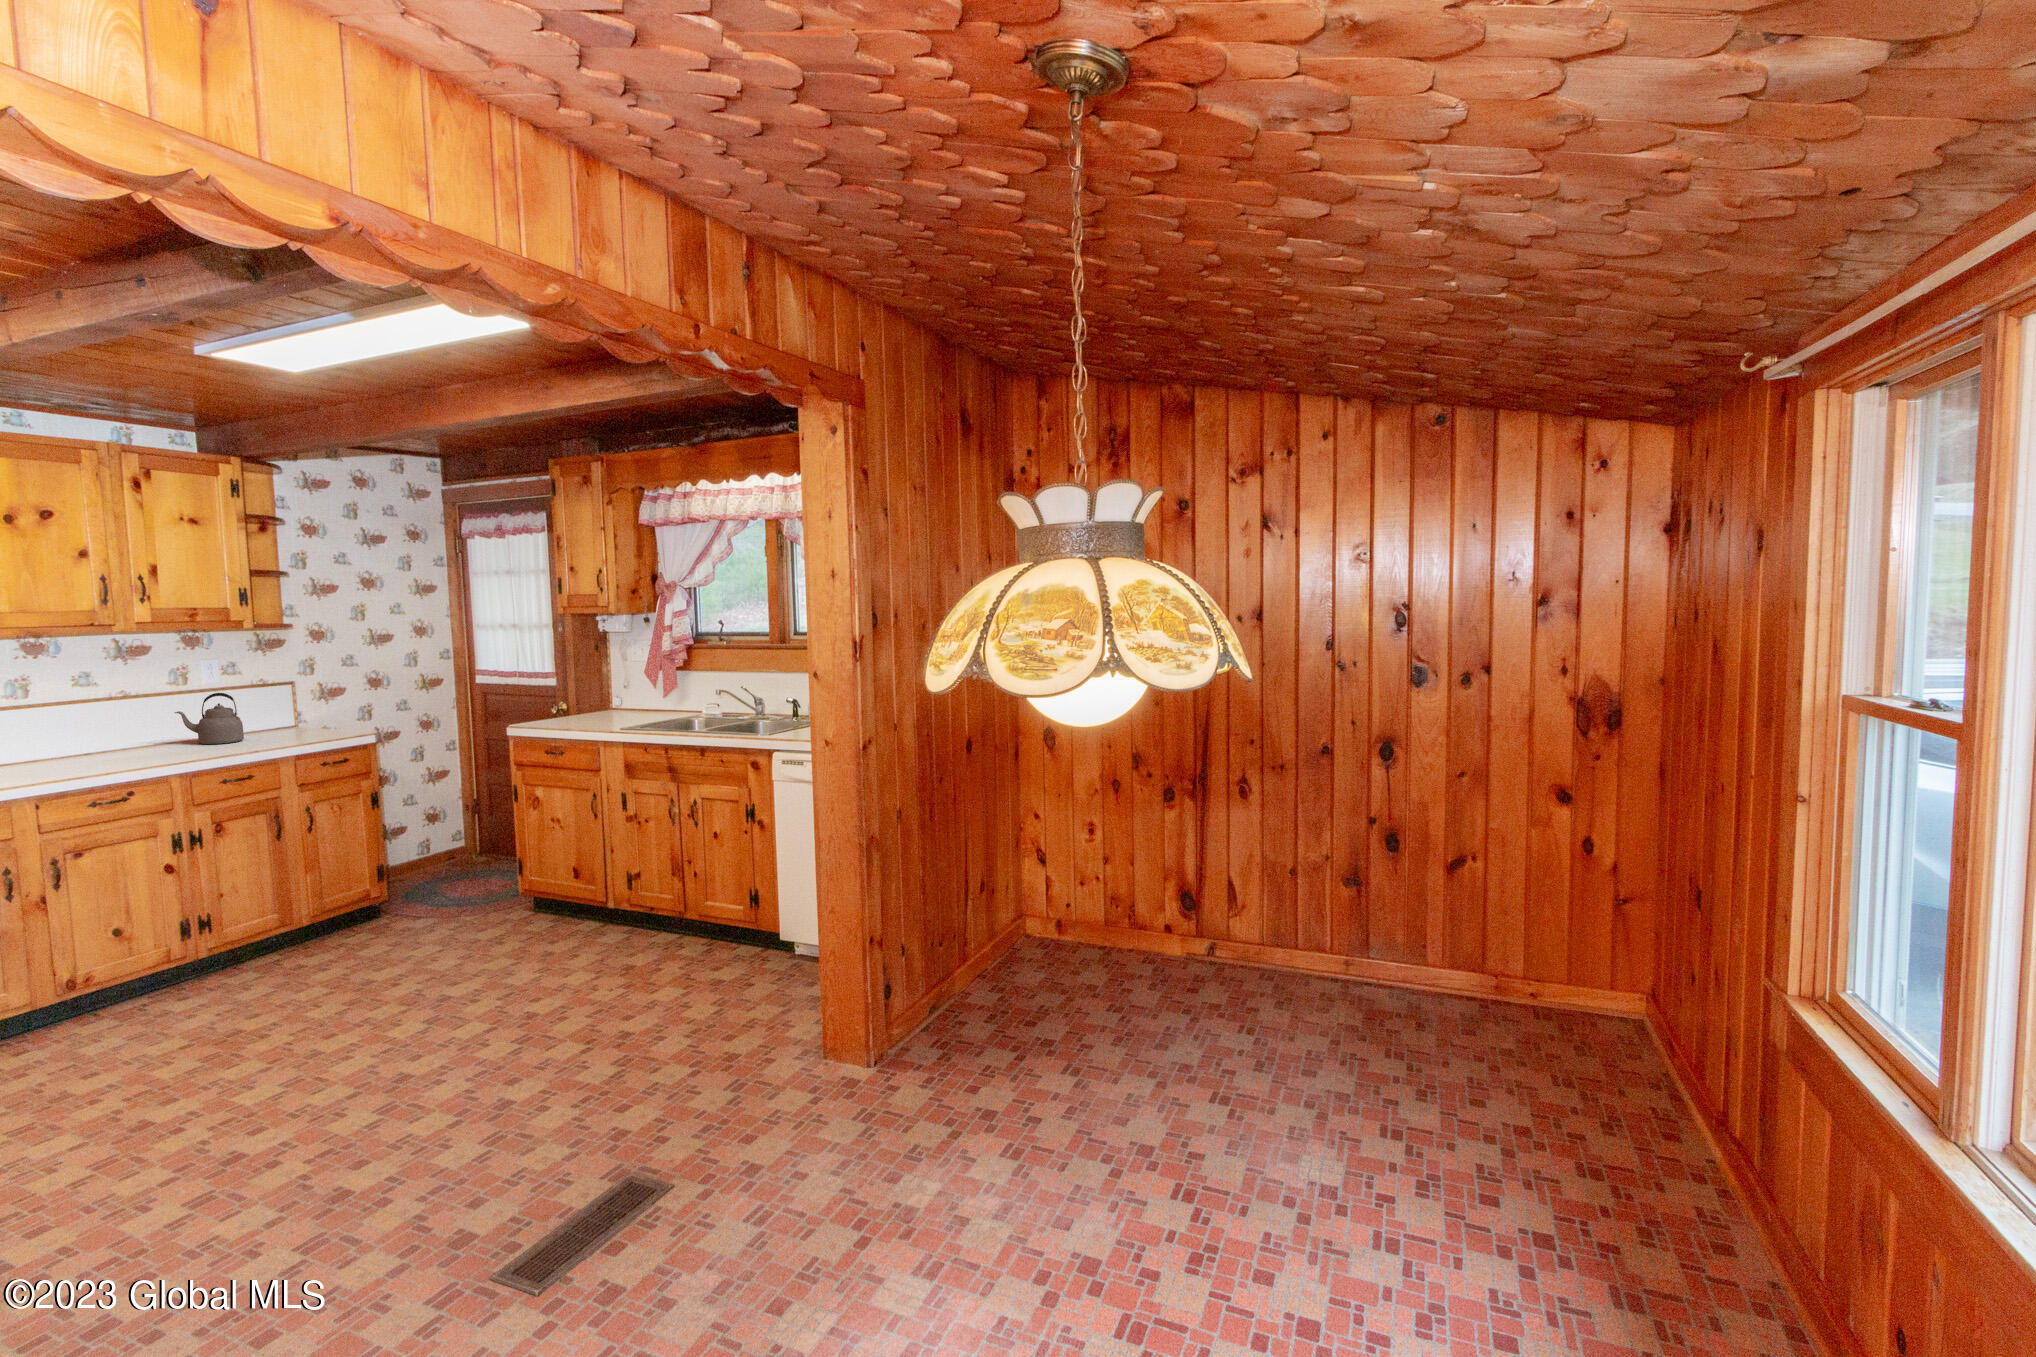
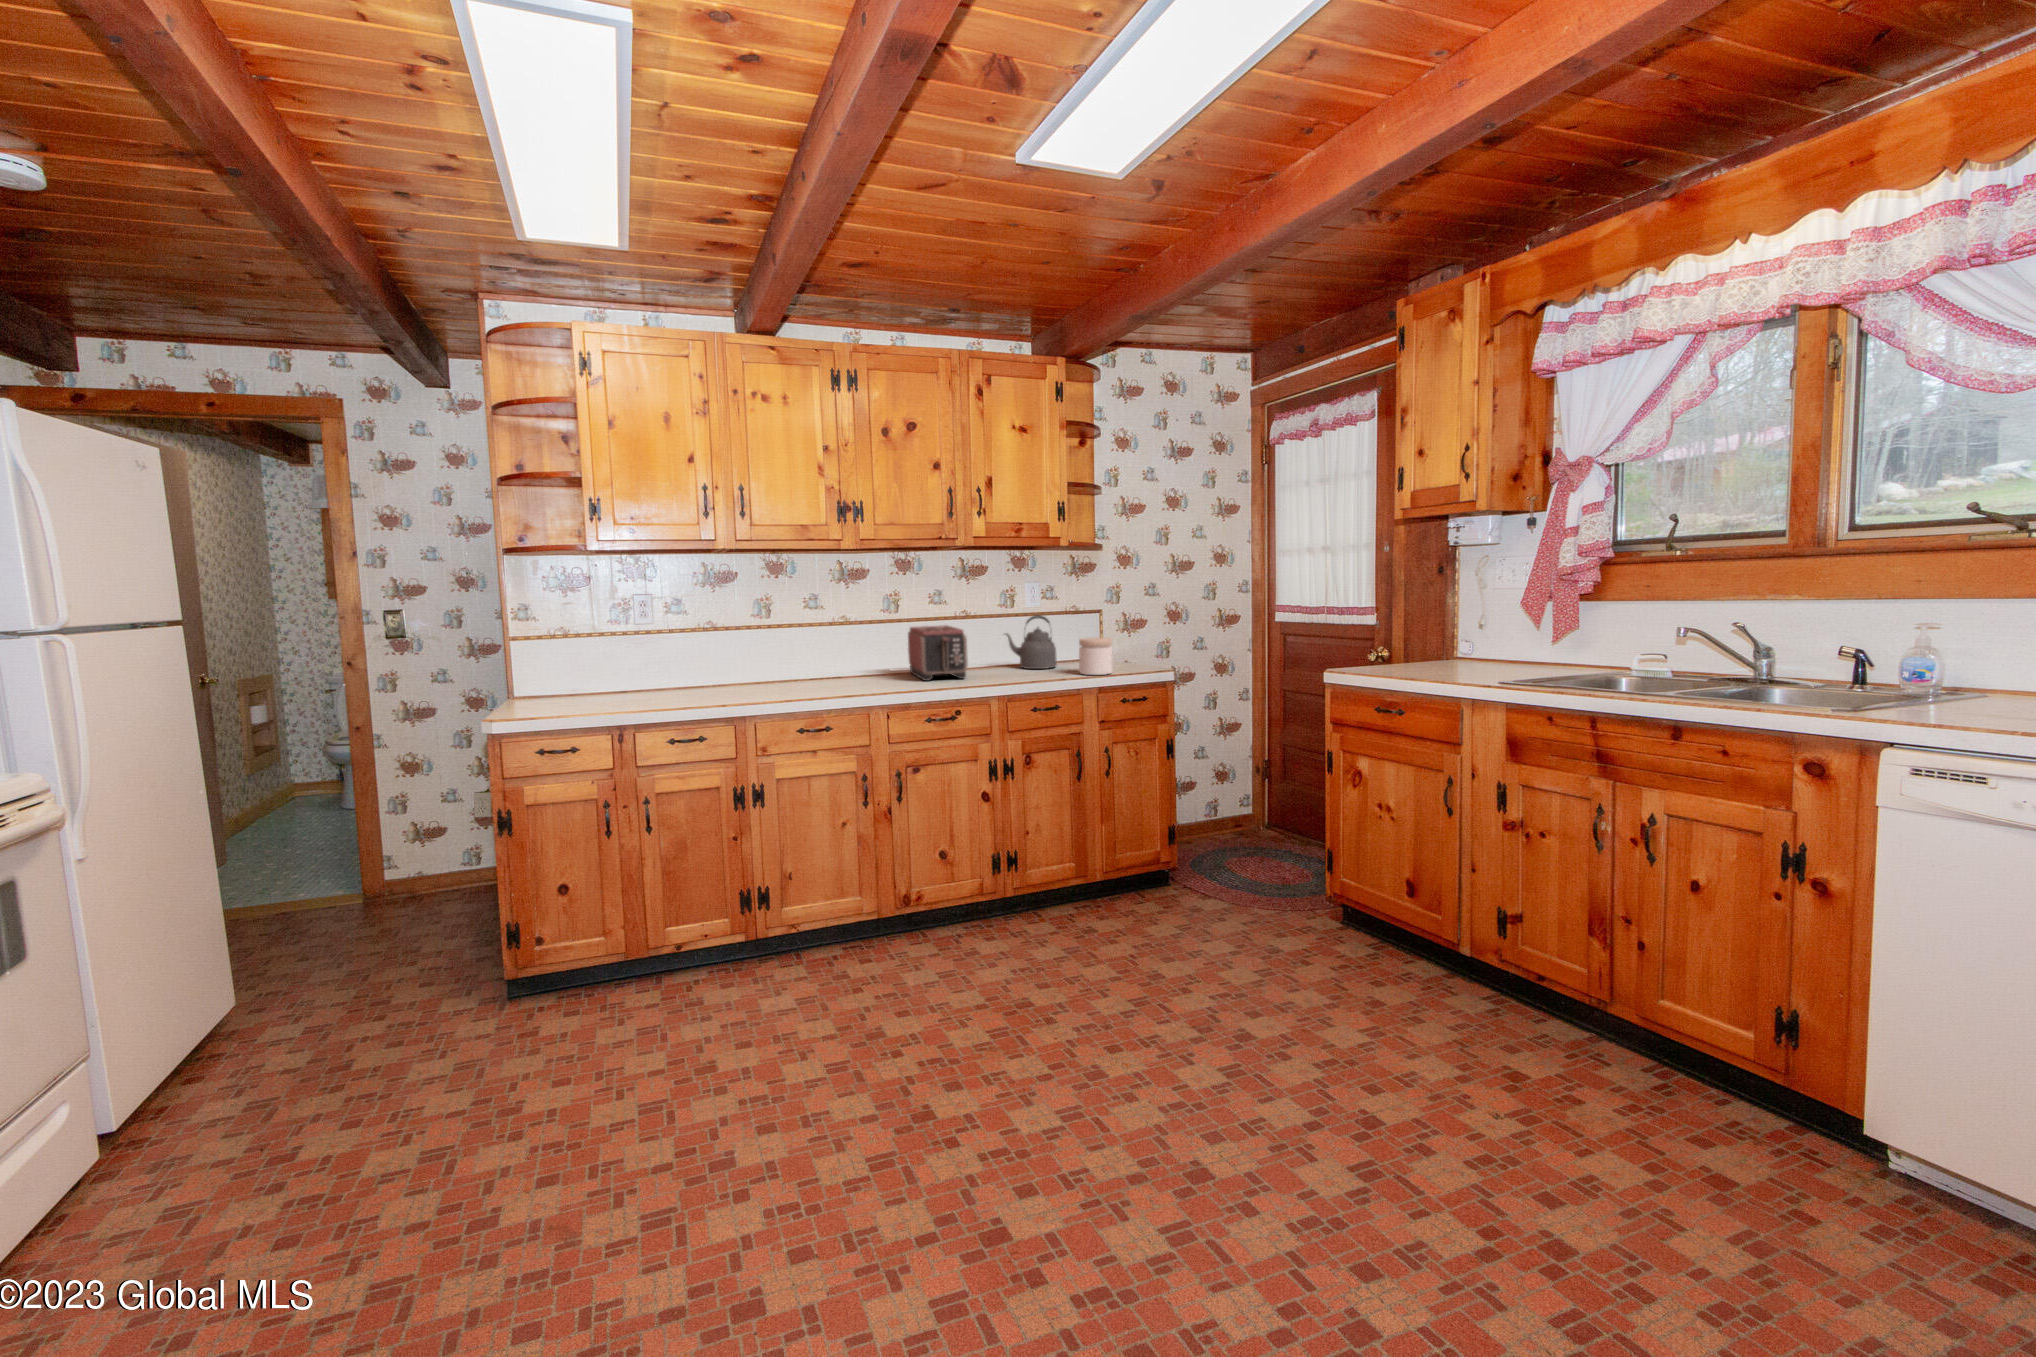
toaster: none [46,709,136,767] -> present [908,625,968,681]
jar: none [270,711,309,745] -> present [1079,637,1112,675]

